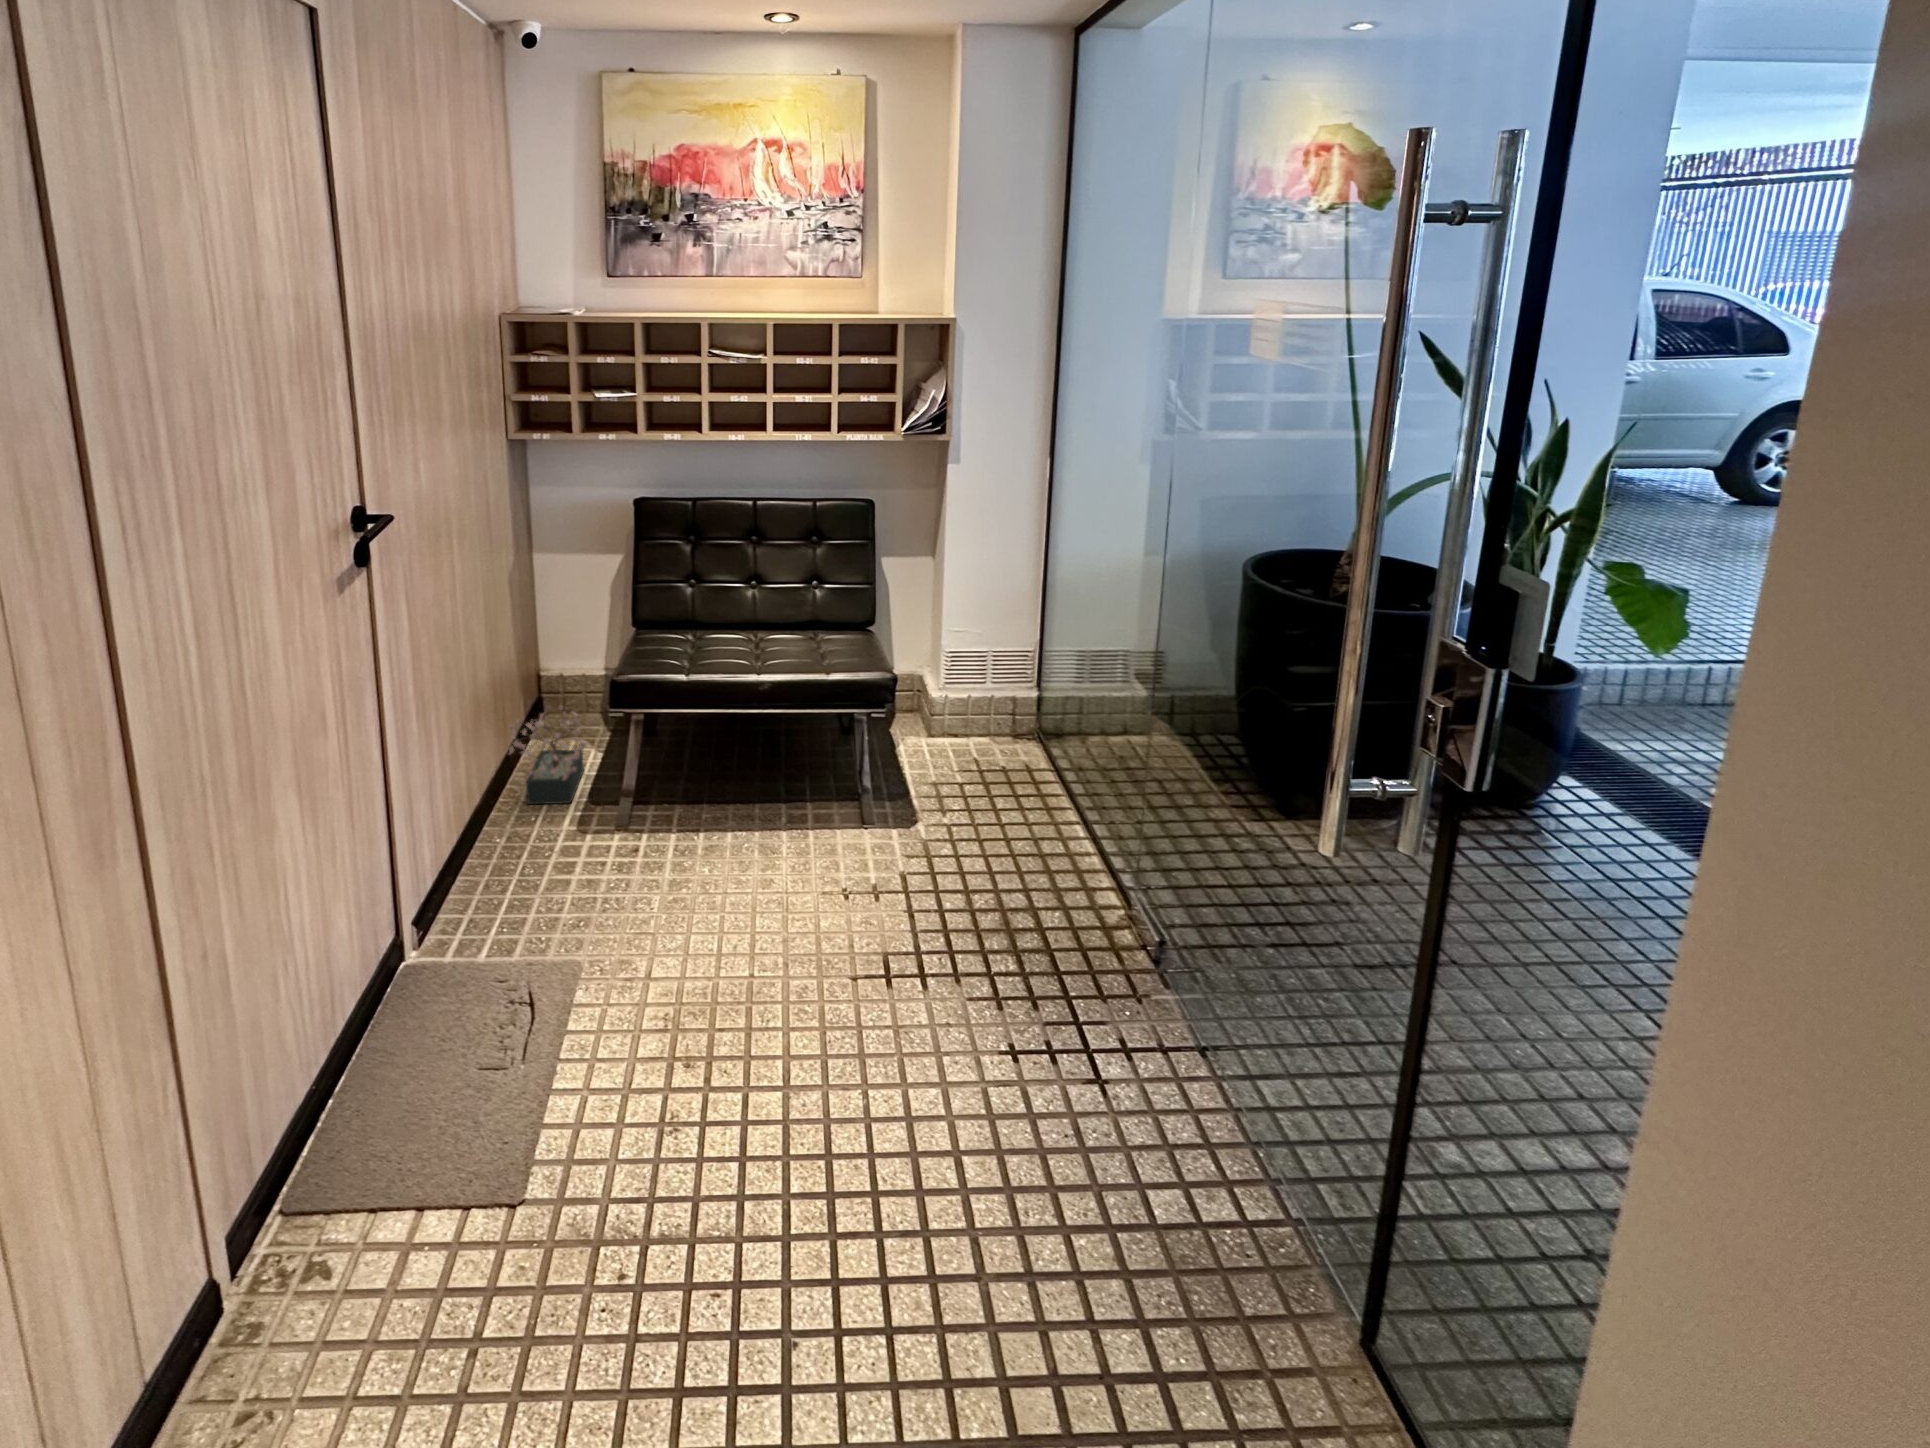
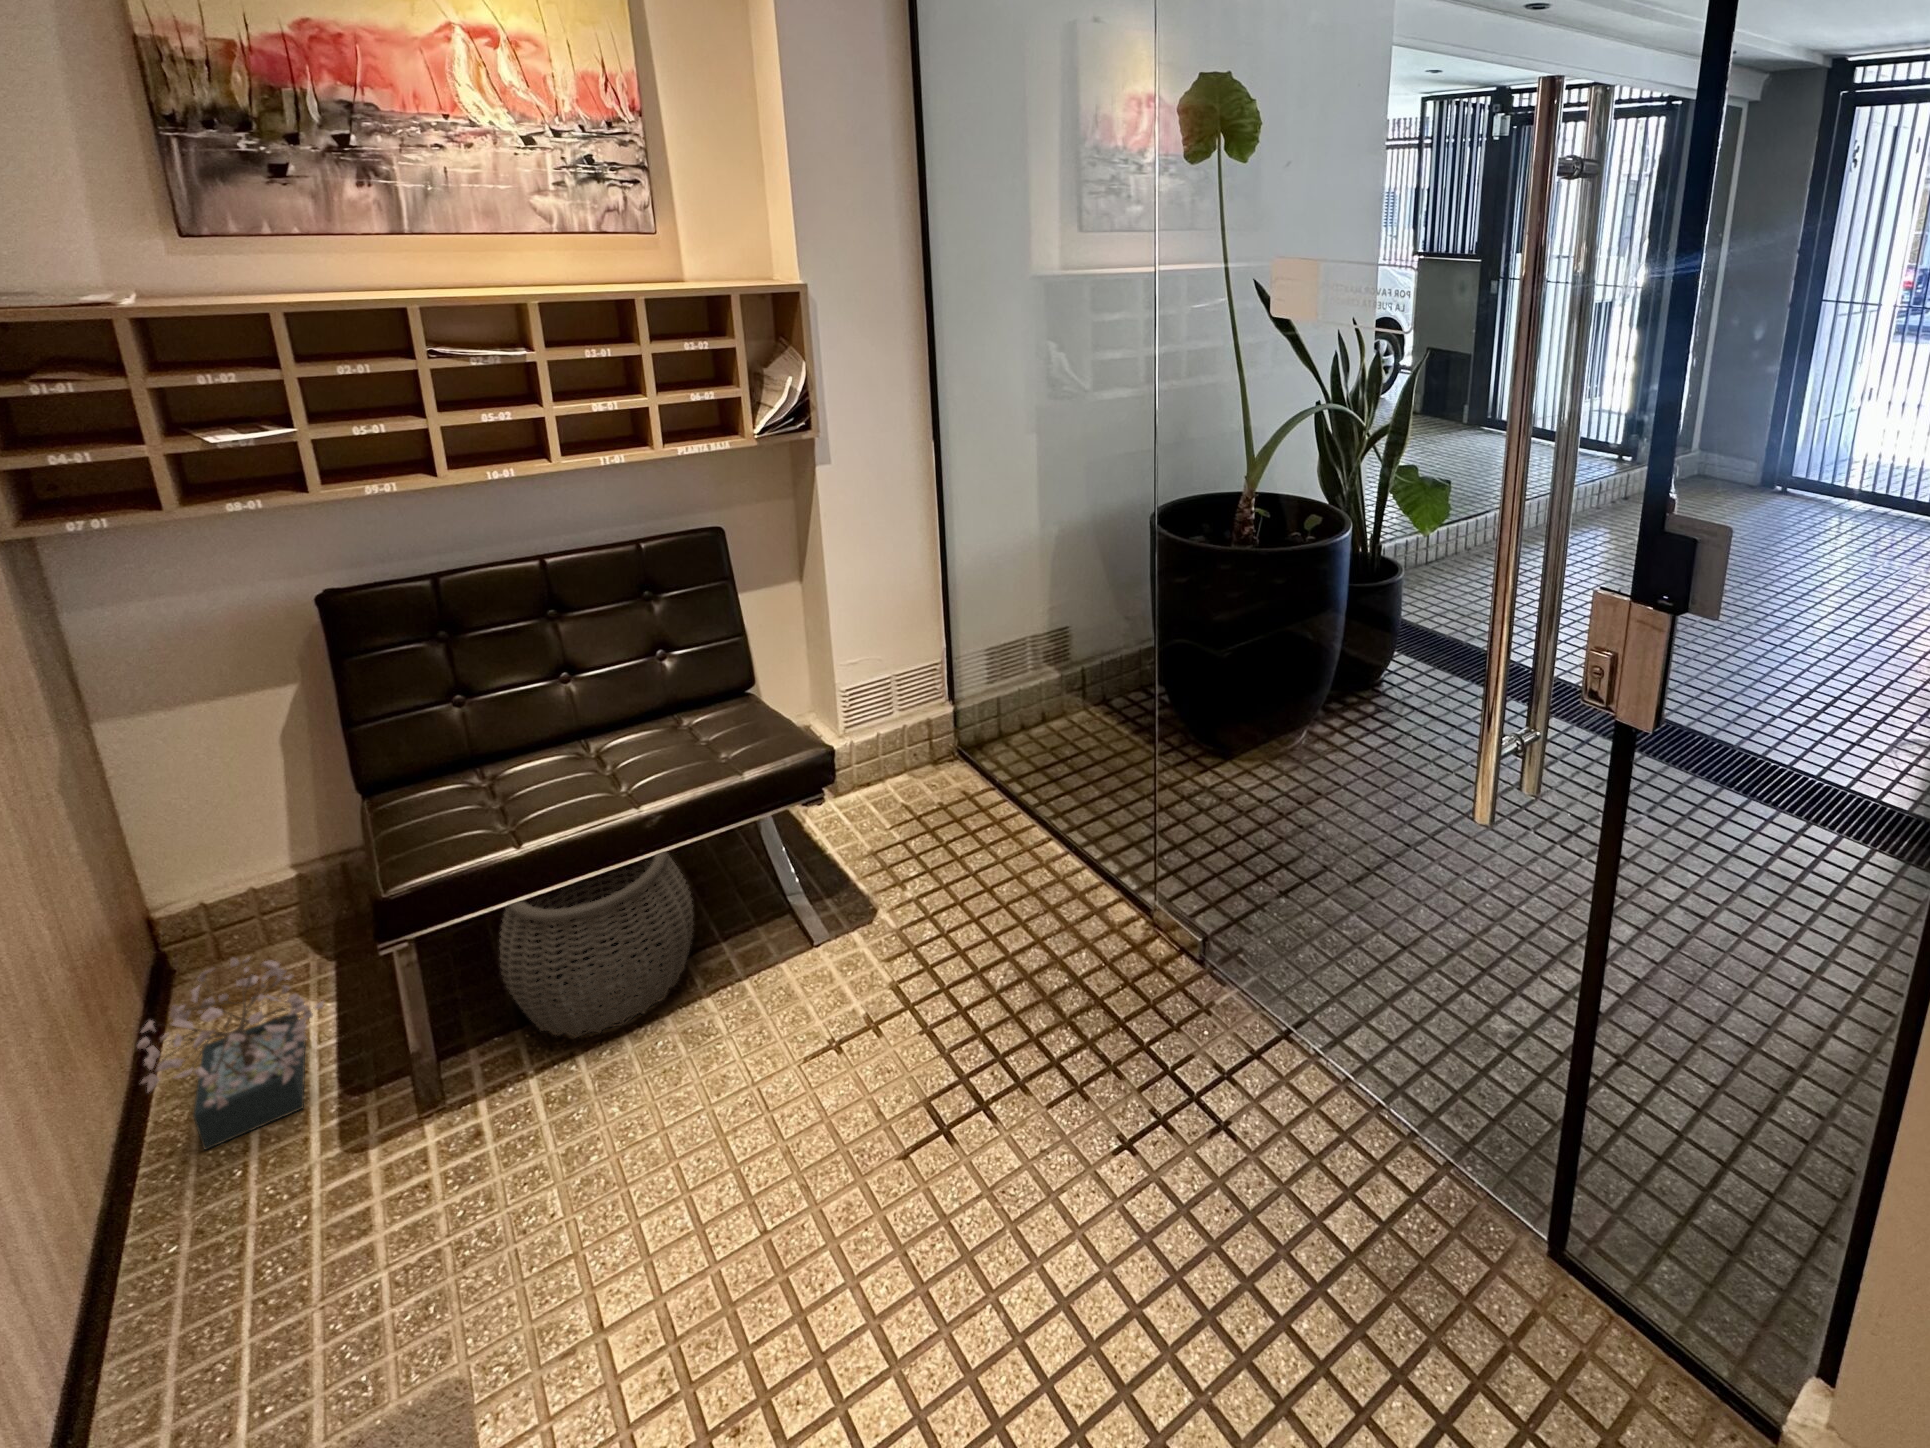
woven basket: none [674,694,791,828] -> present [499,852,694,1037]

